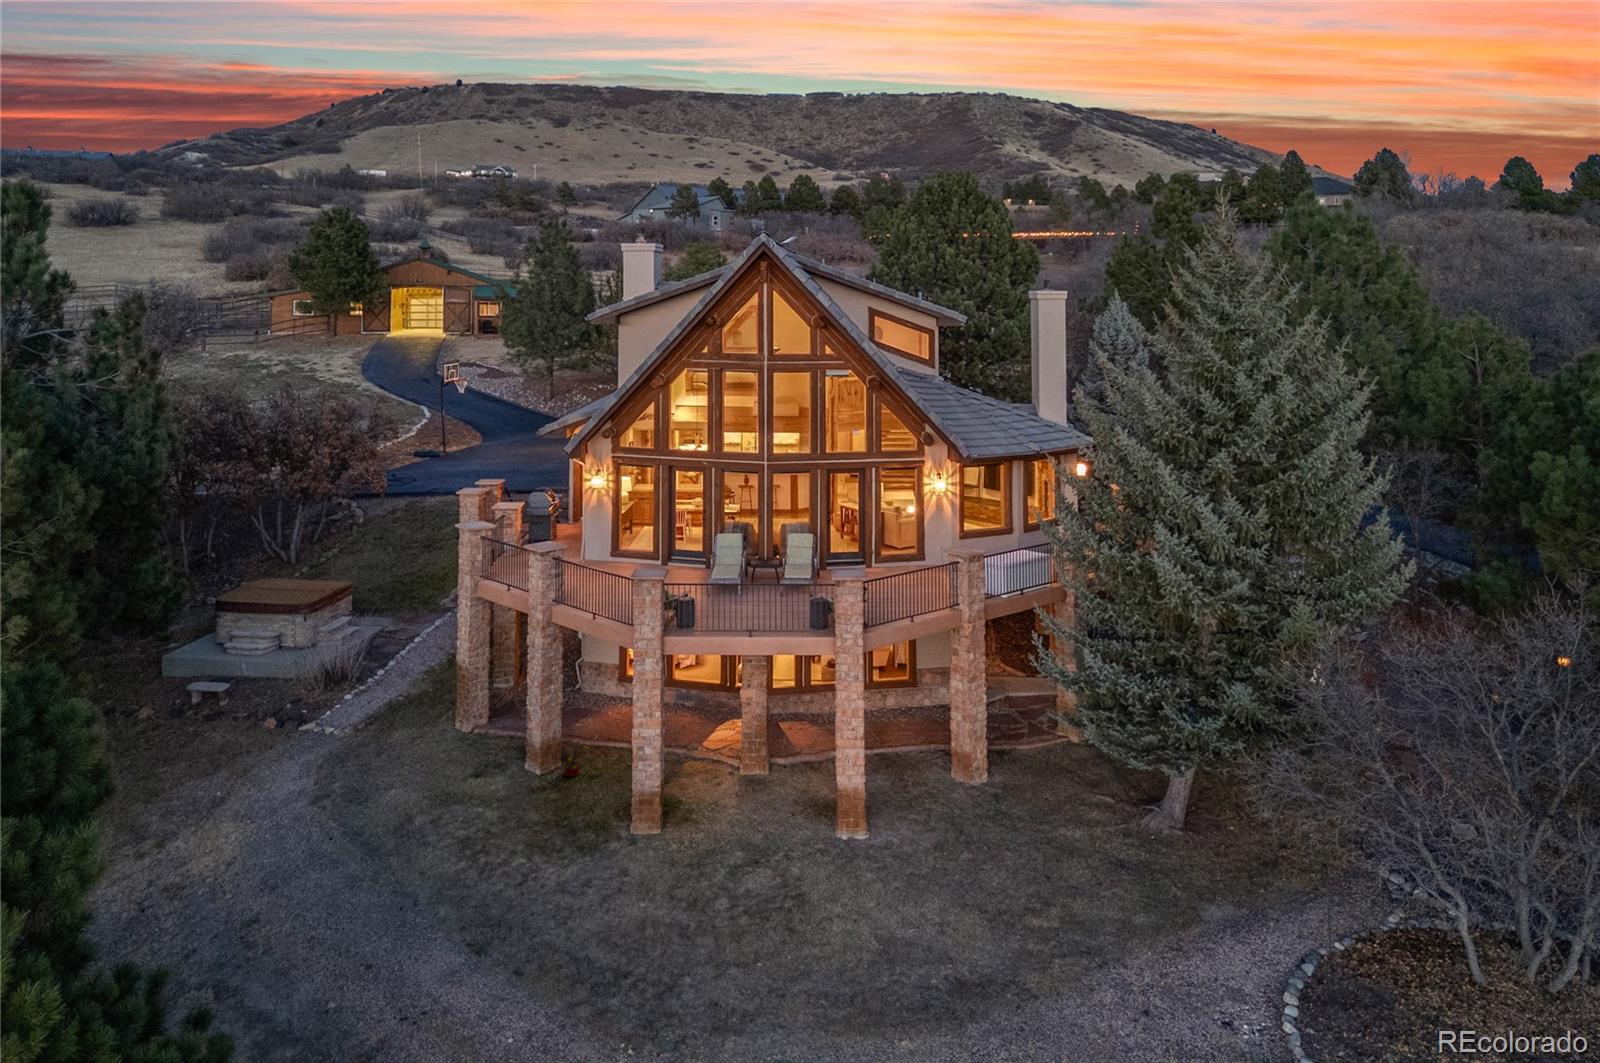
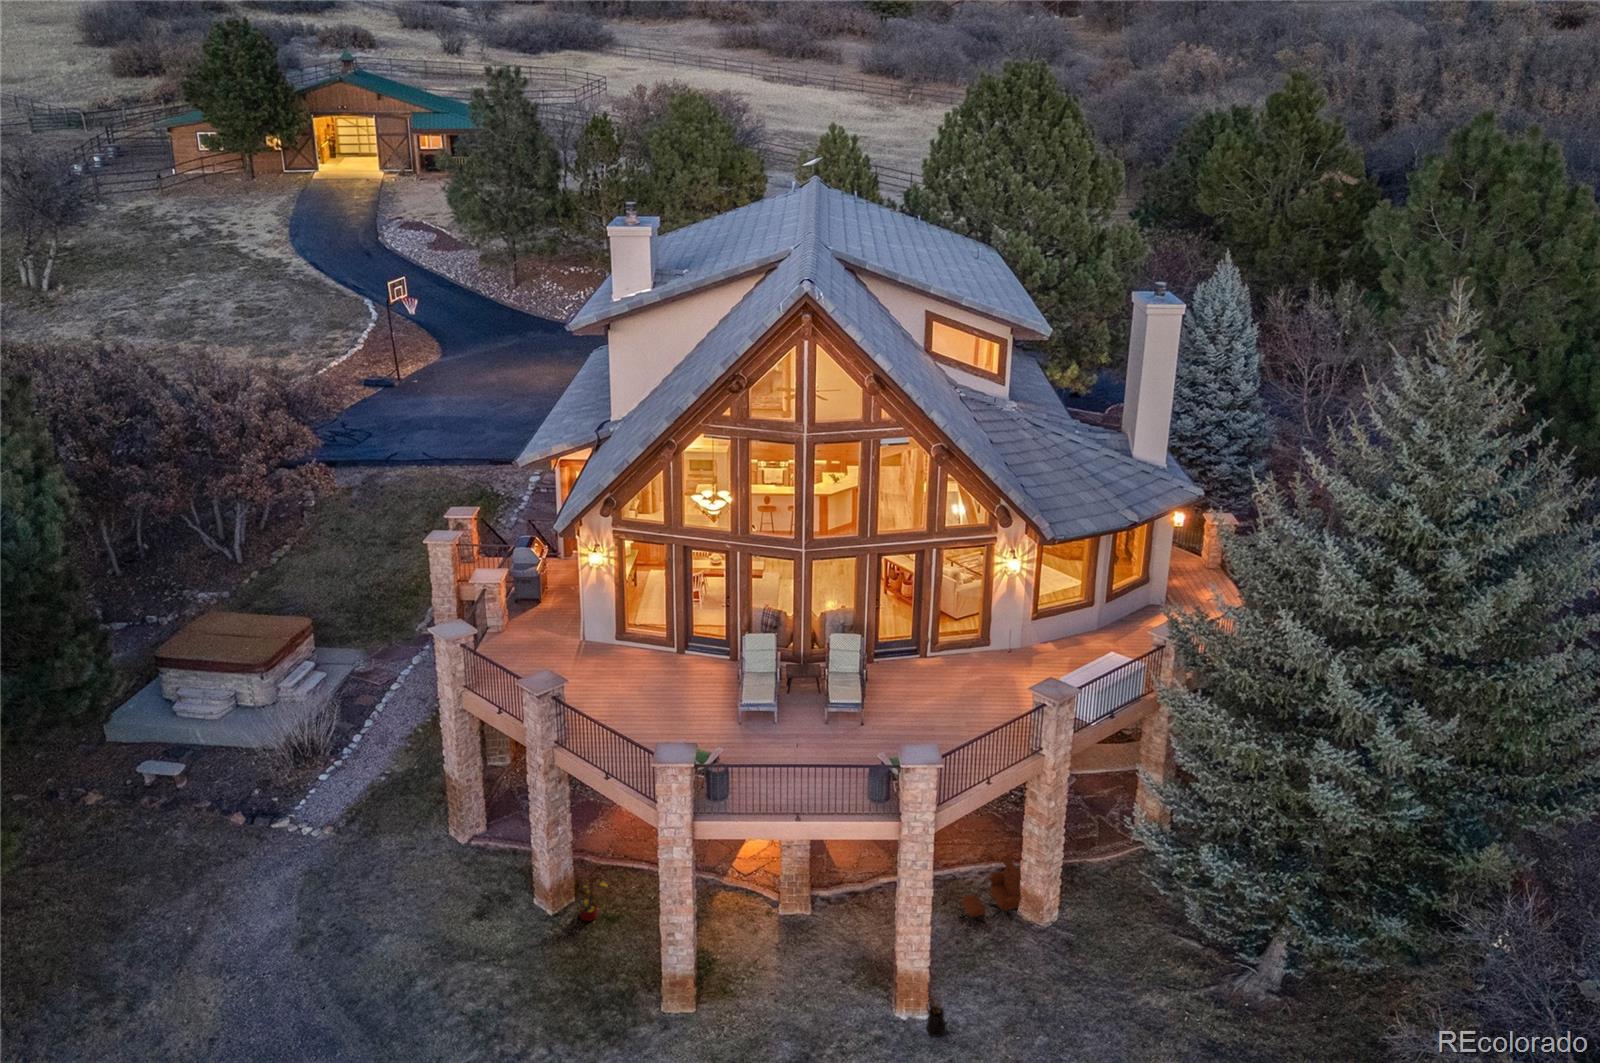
lounge chair: none [896,721,951,780] -> present [959,857,1021,926]
watering can: none [861,804,880,841] -> present [926,997,947,1037]

